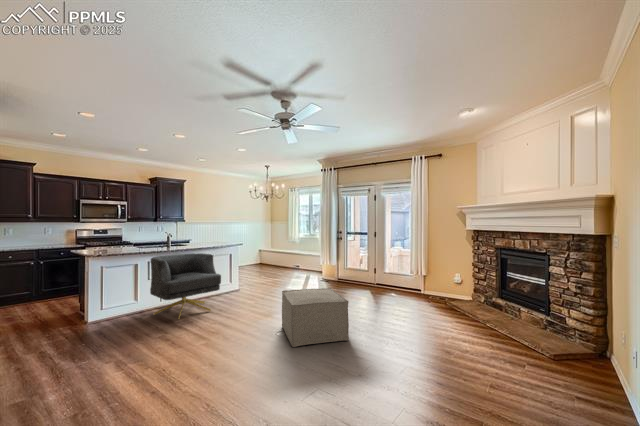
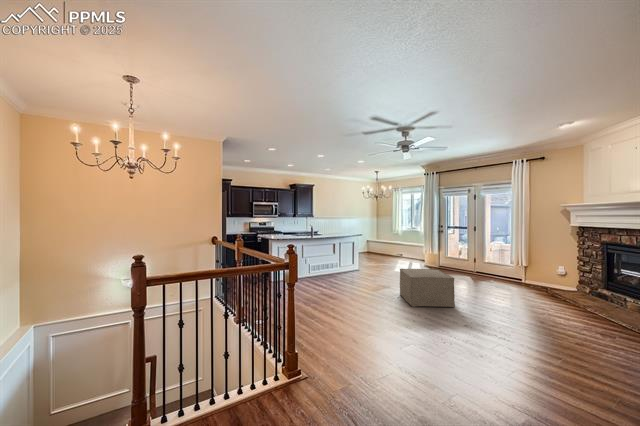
armchair: present [150,253,221,317] -> none [305,240,351,284]

